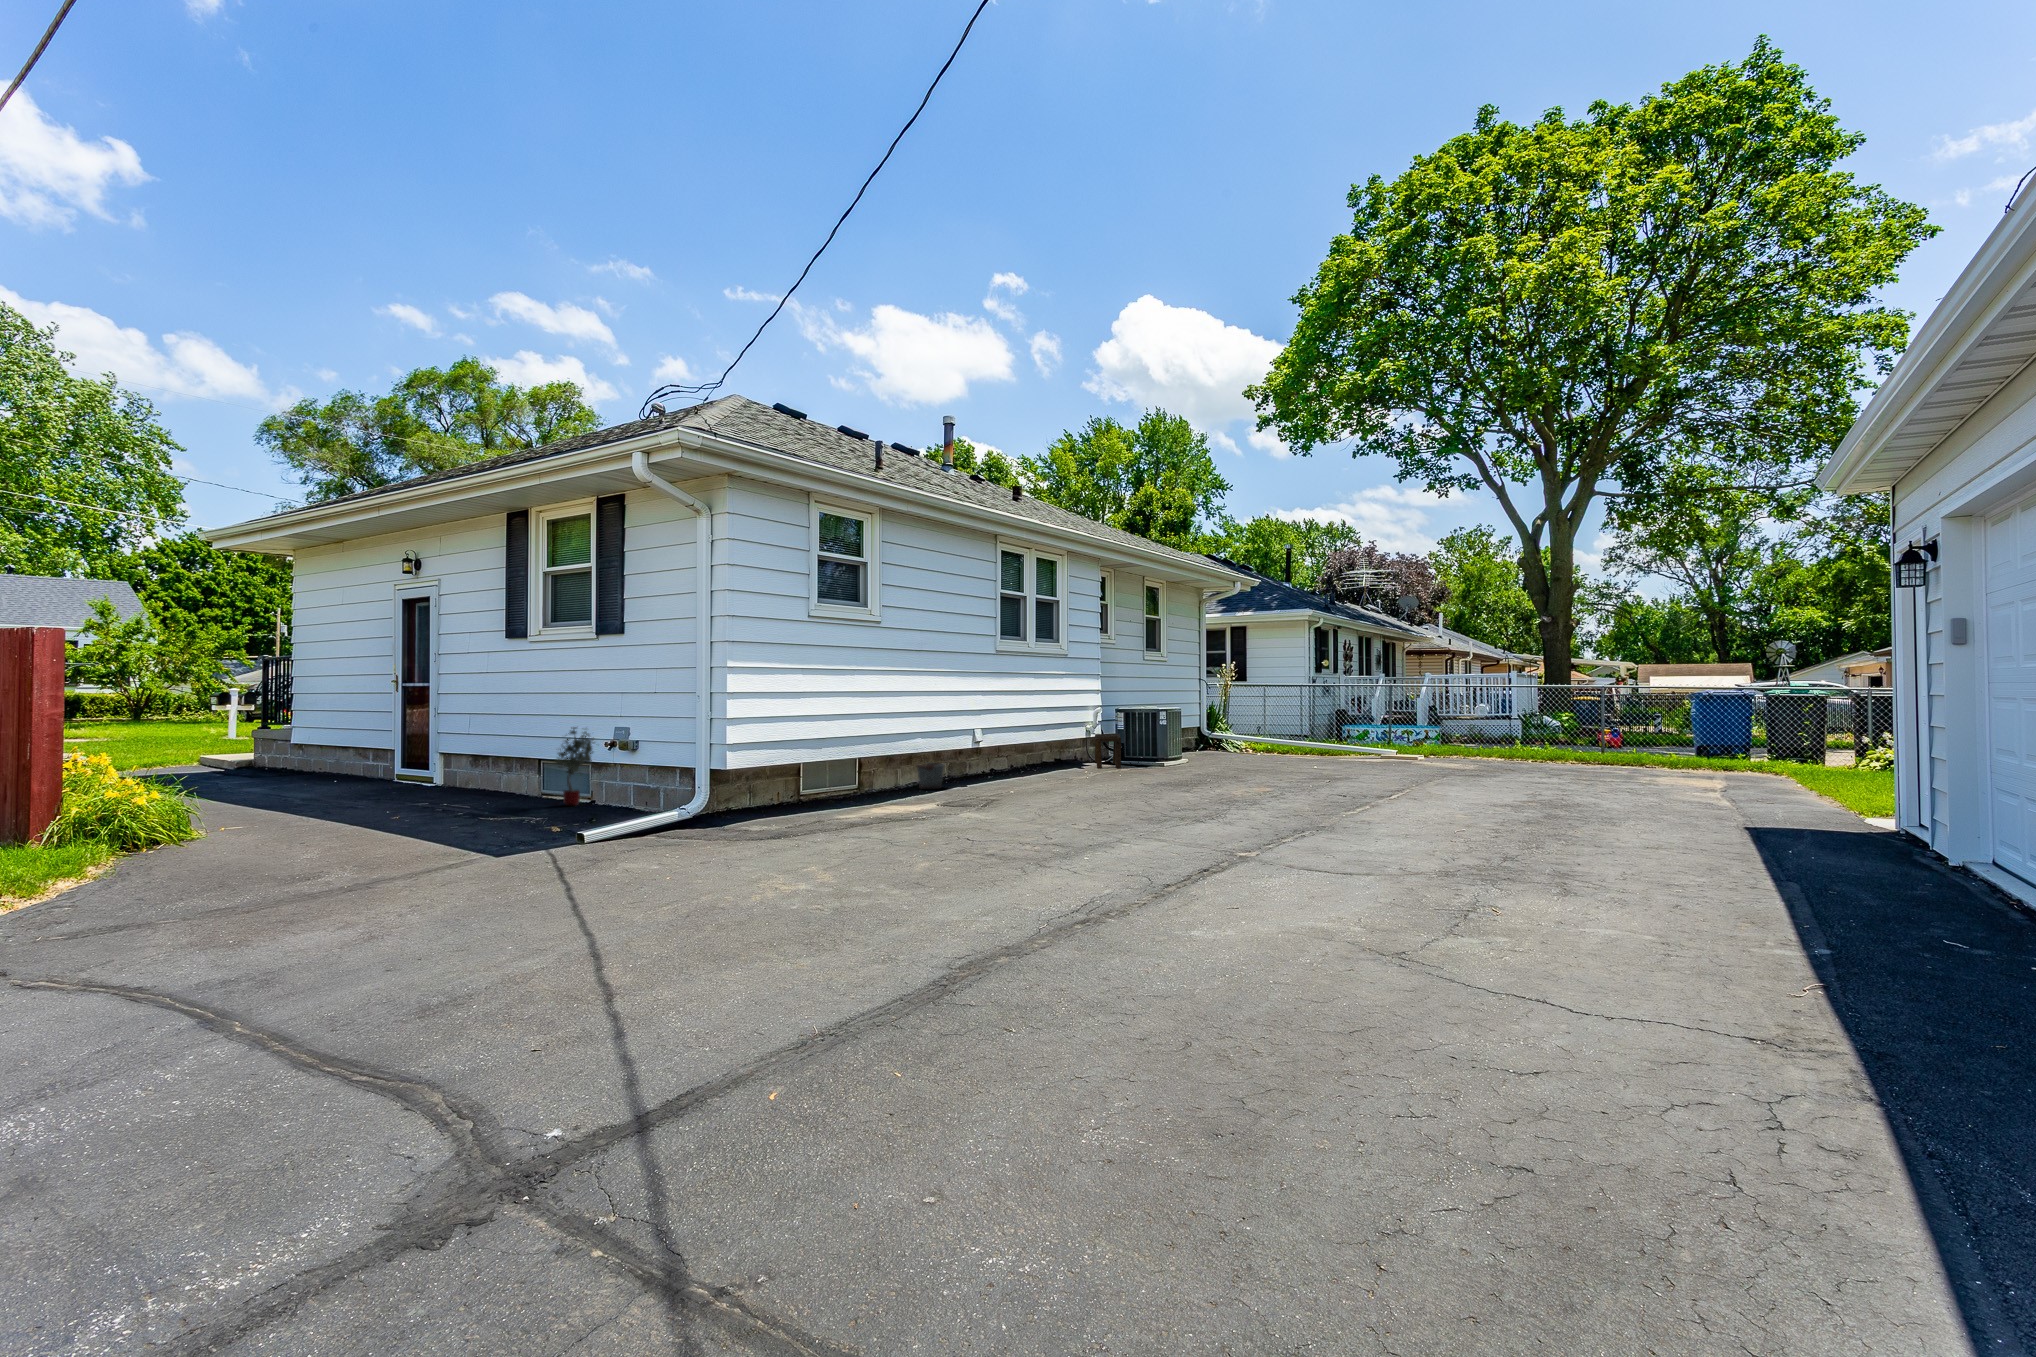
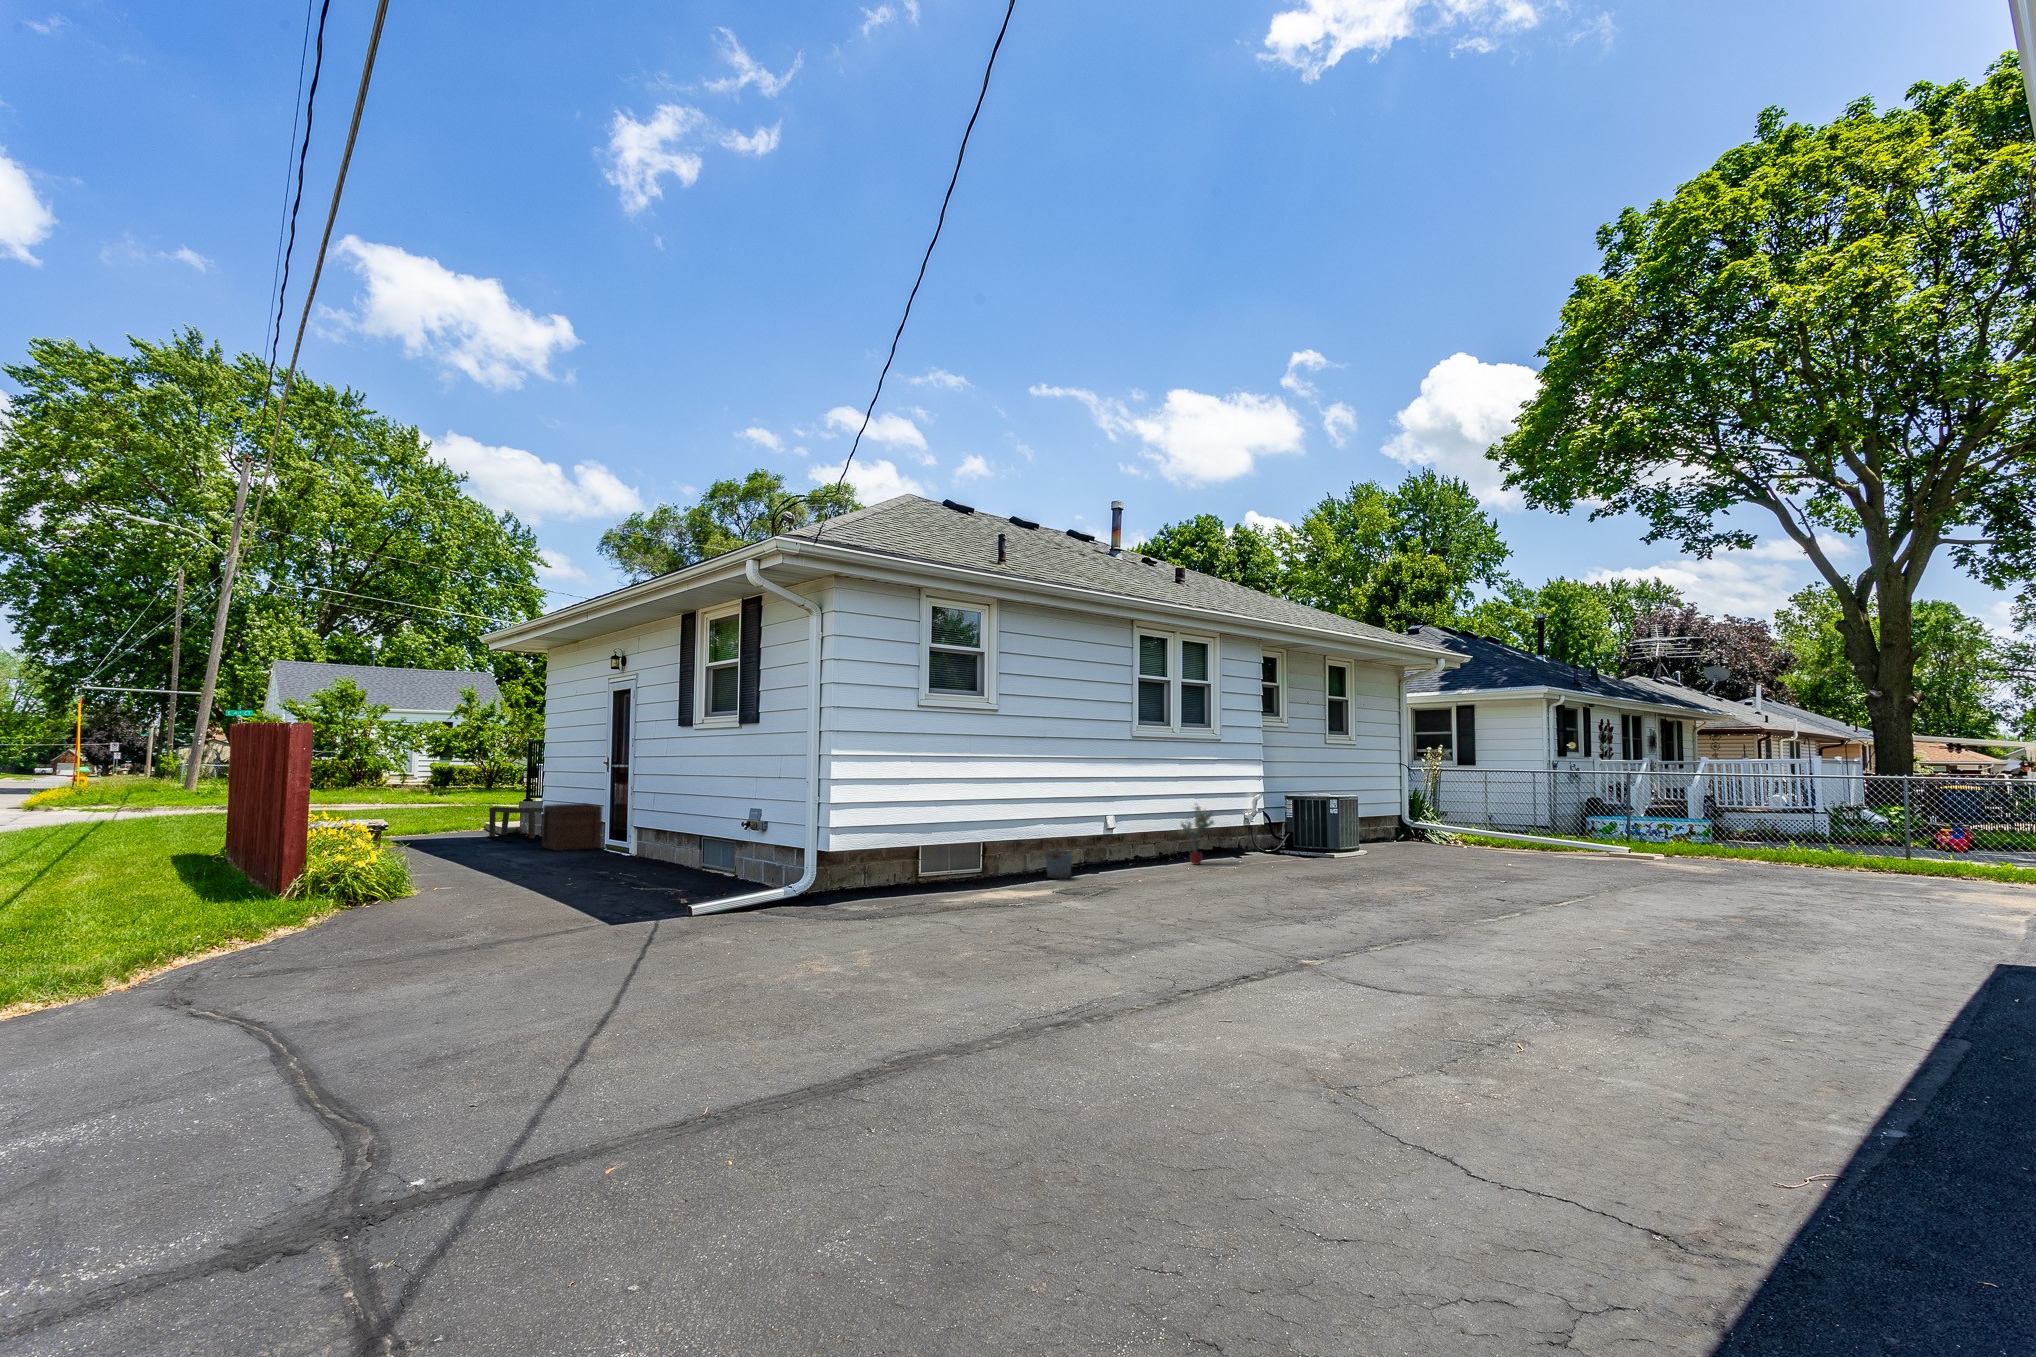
potted tree: present [555,727,595,806] -> present [1178,804,1214,865]
wooden crate: none [313,729,391,783] -> present [542,803,602,851]
bench: present [1095,734,1121,768] -> present [489,807,543,839]

